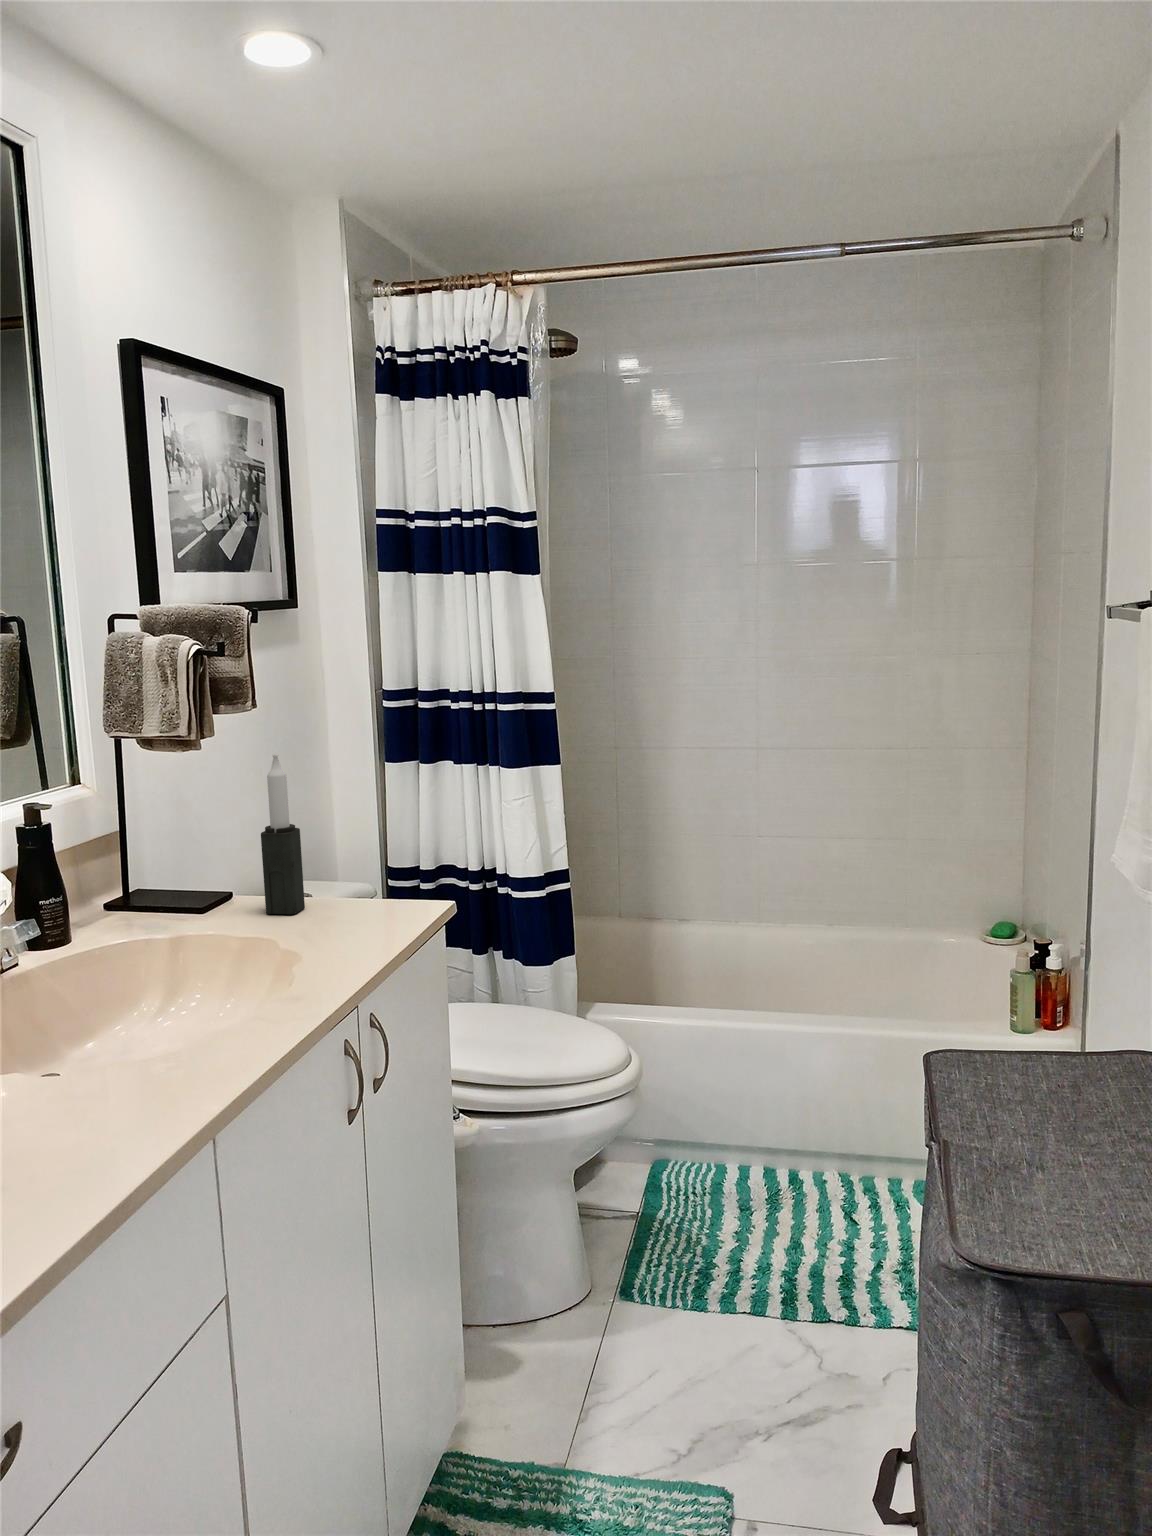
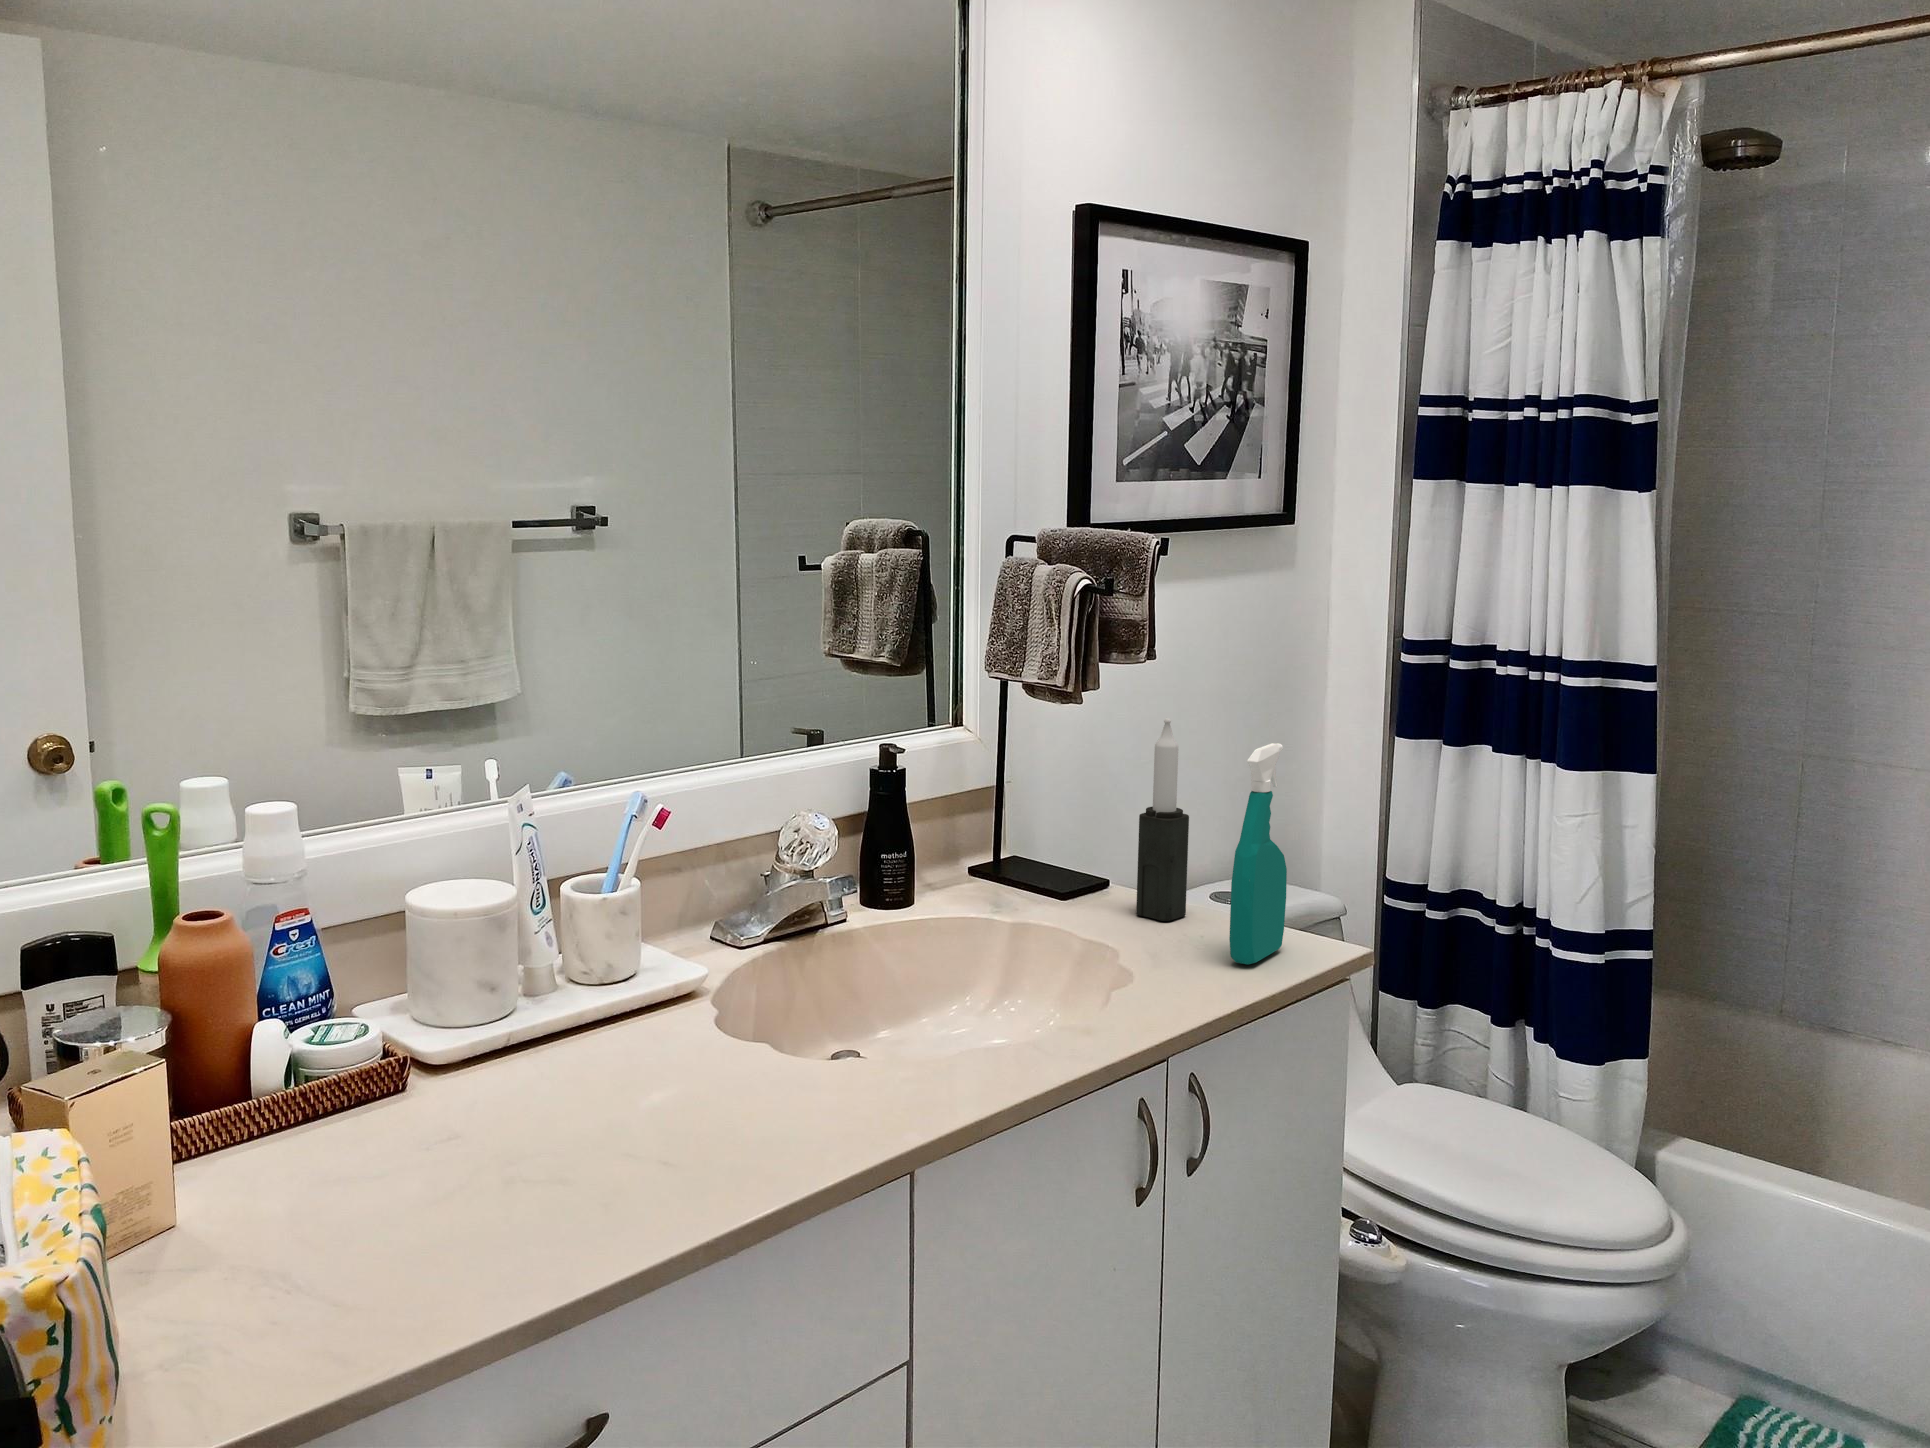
spray bottle: none [359,760,393,932] -> present [1229,743,1287,965]

